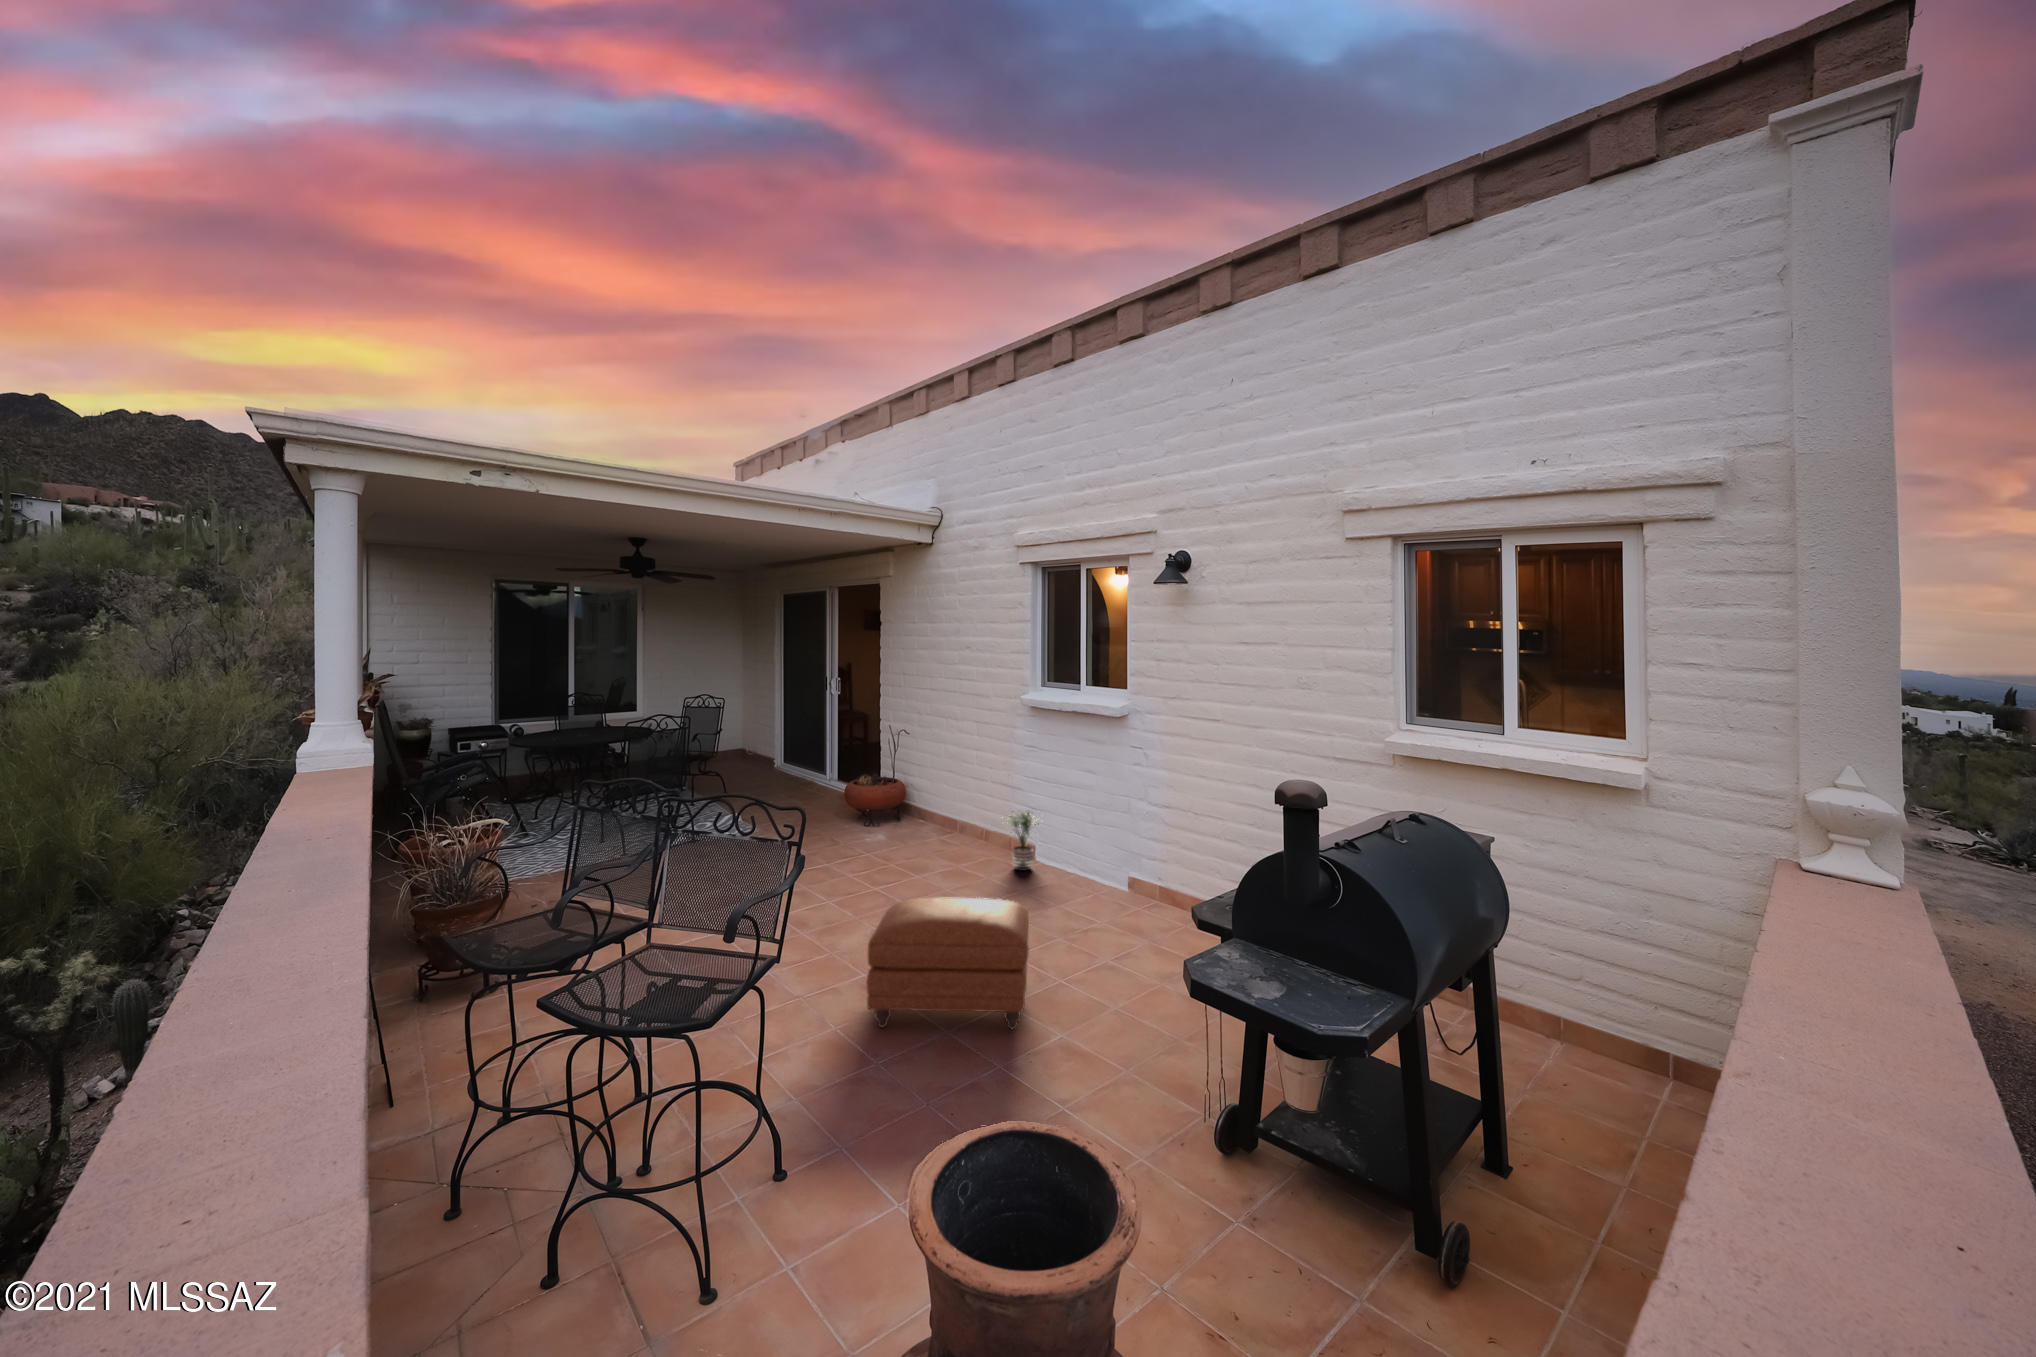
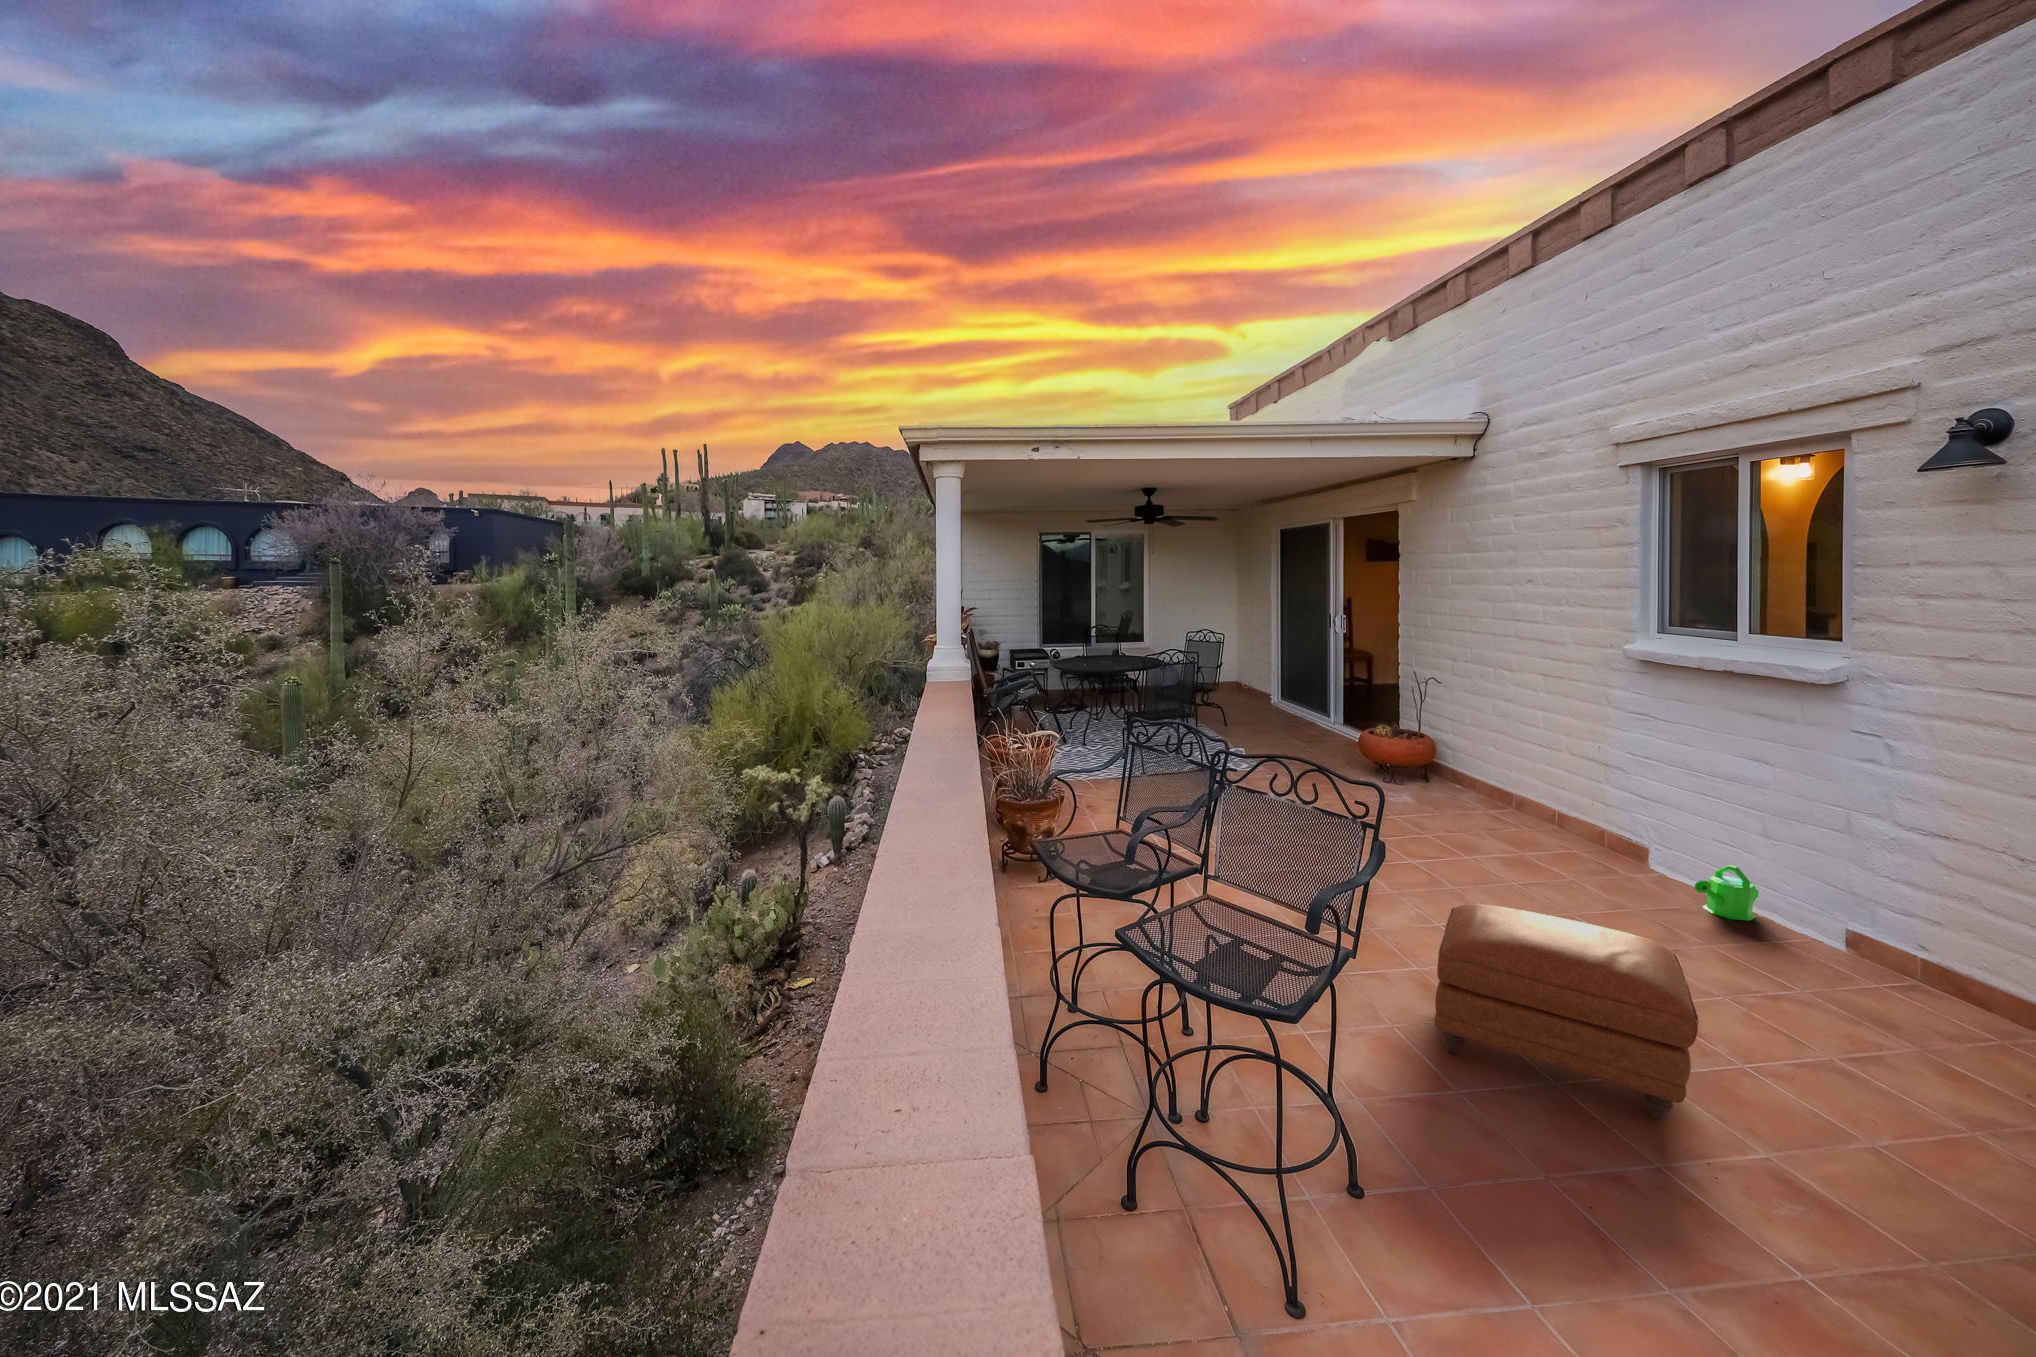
potted plant: present [1006,810,1042,871] -> none [1579,790,1652,870]
watering can: none [1065,851,1101,891] -> present [1694,865,1759,921]

